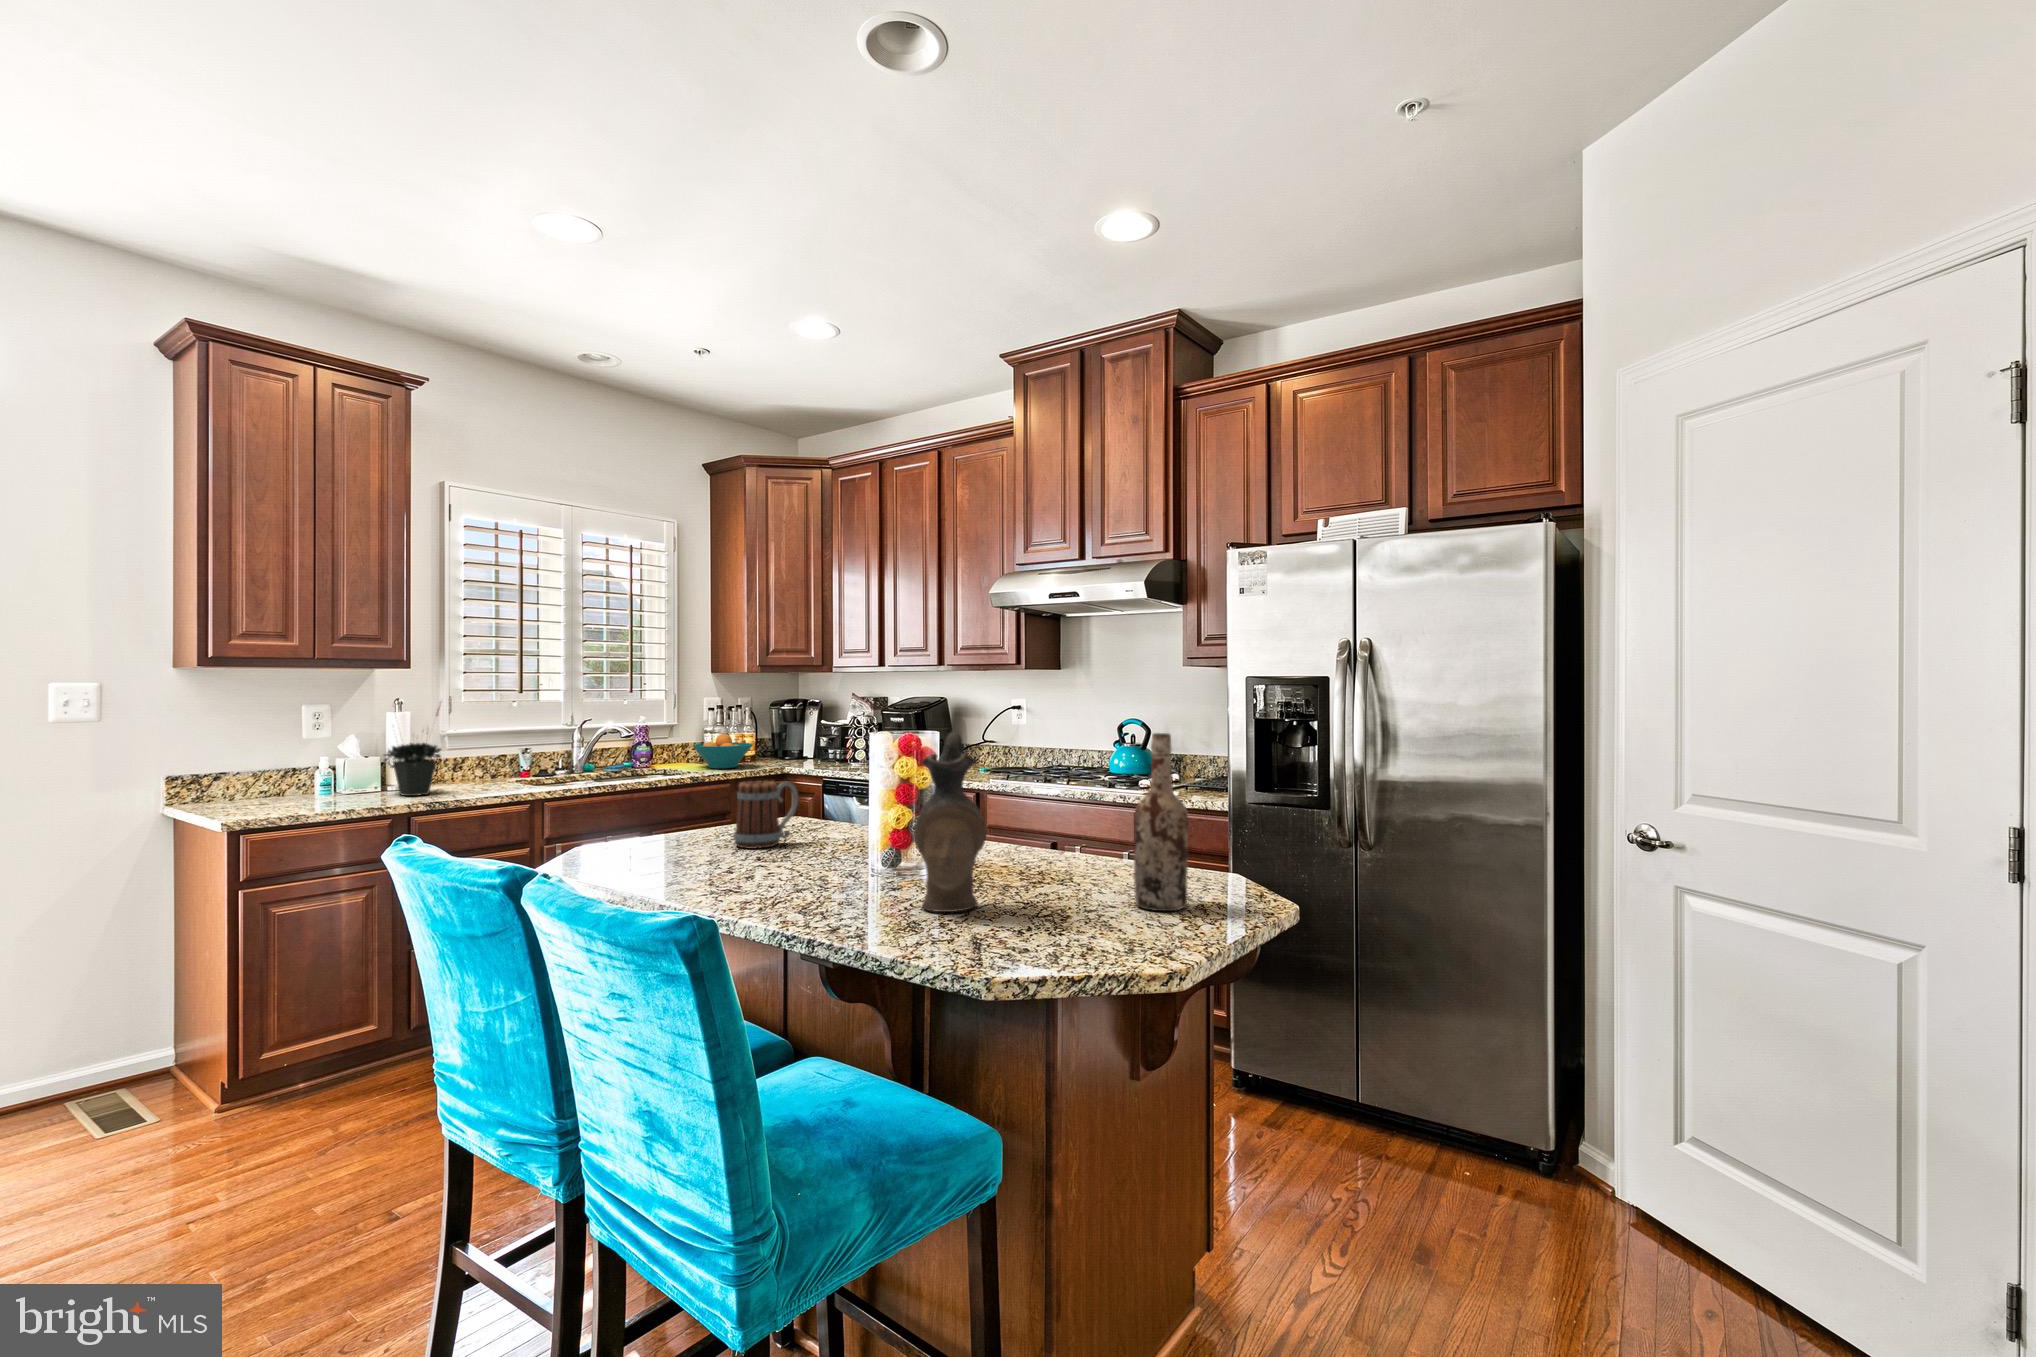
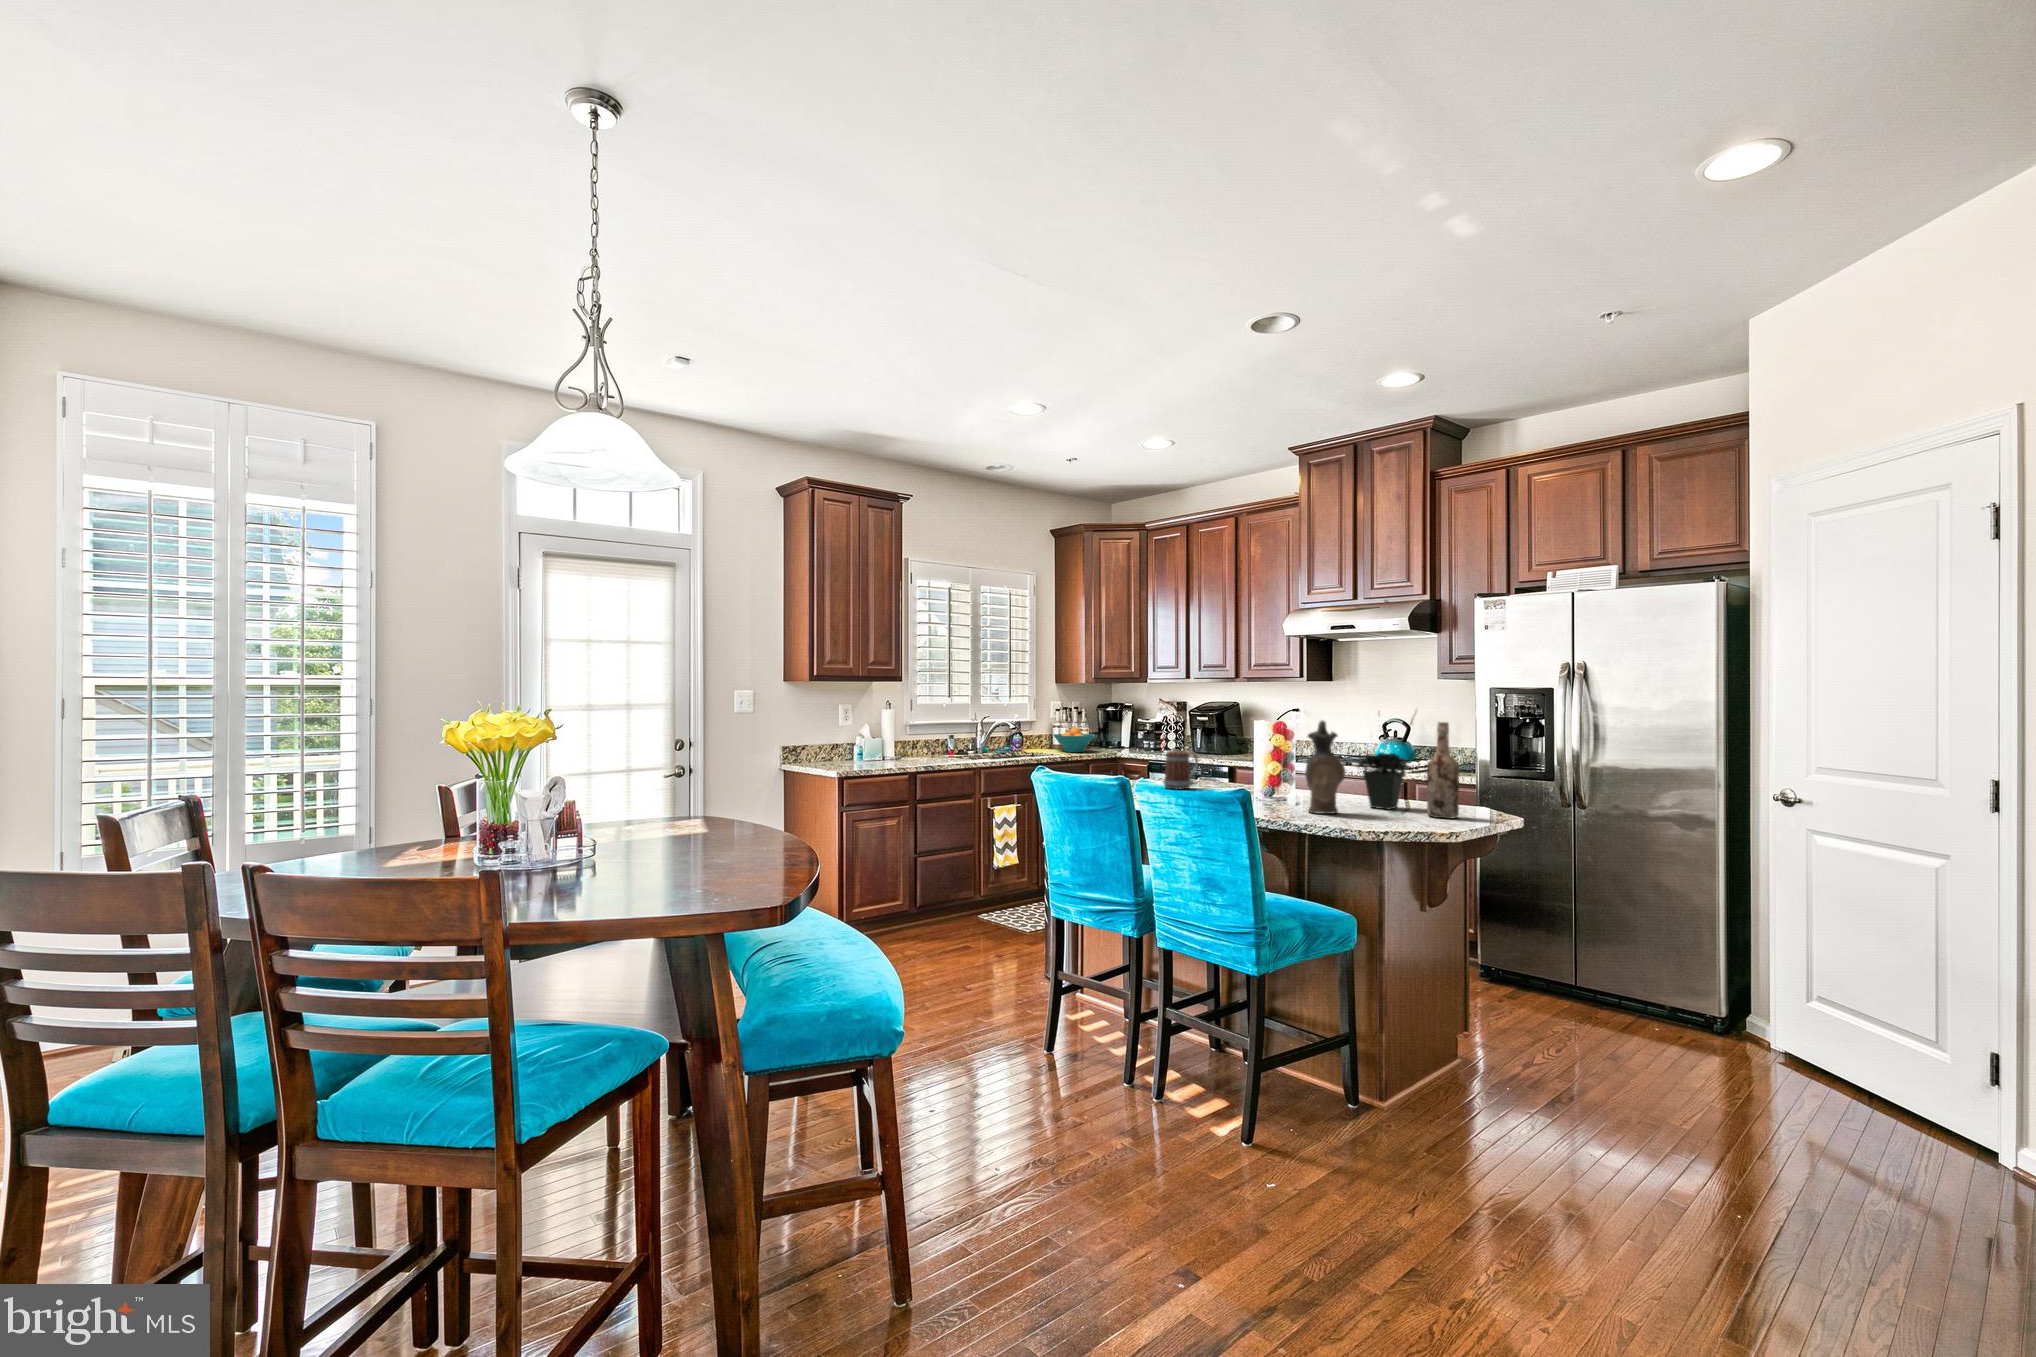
potted plant: present [384,709,442,796] -> present [1358,719,1413,809]

